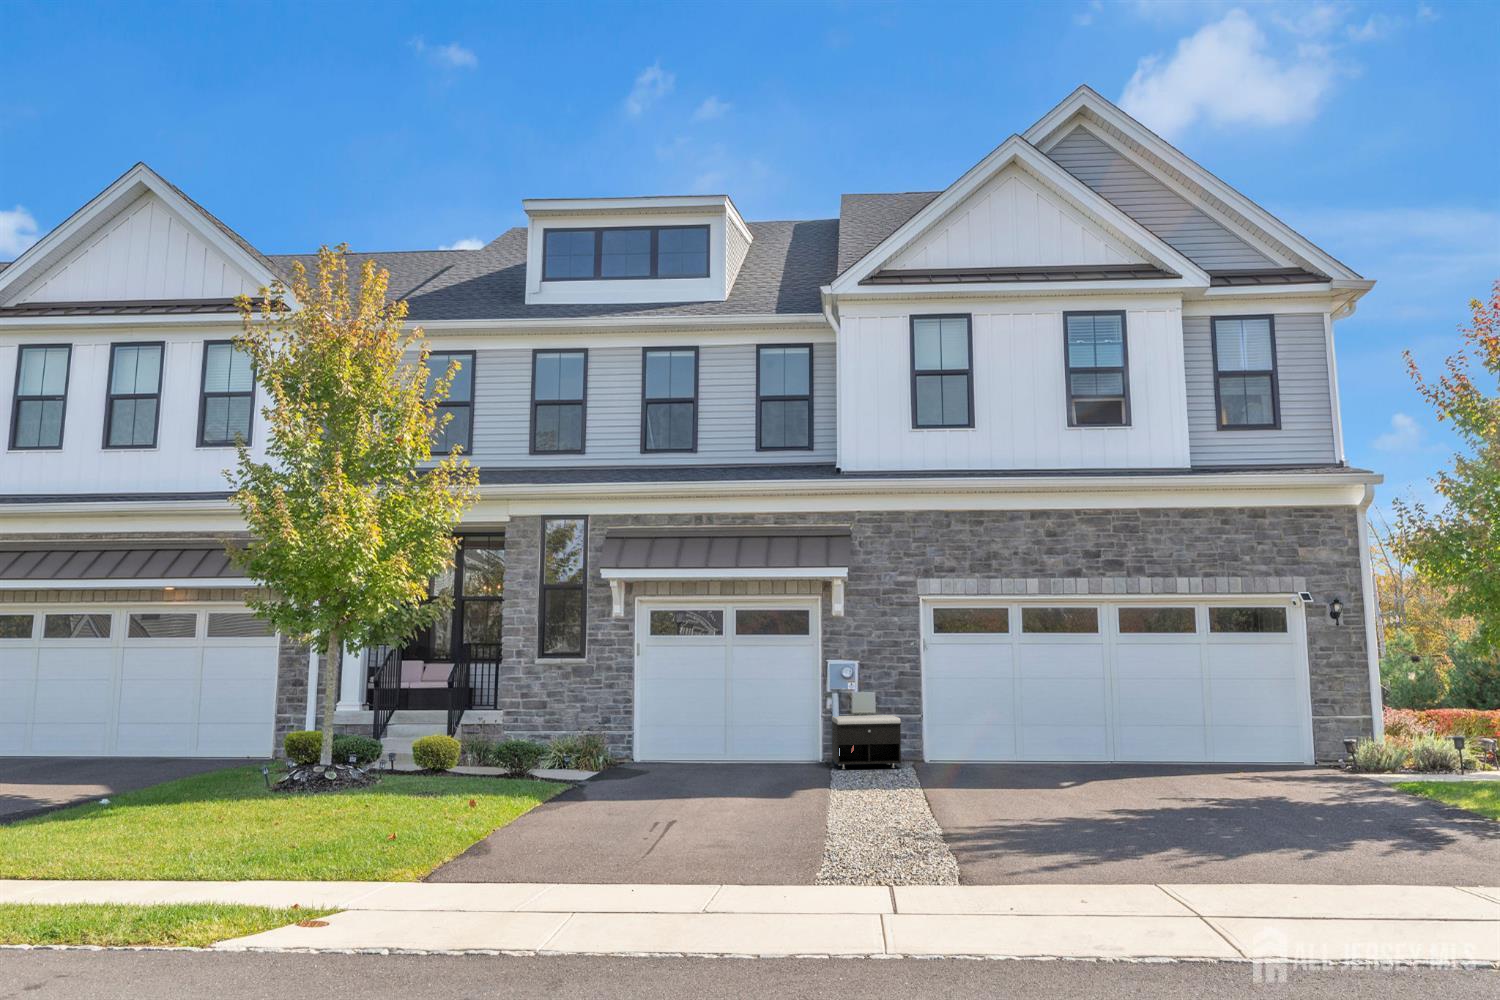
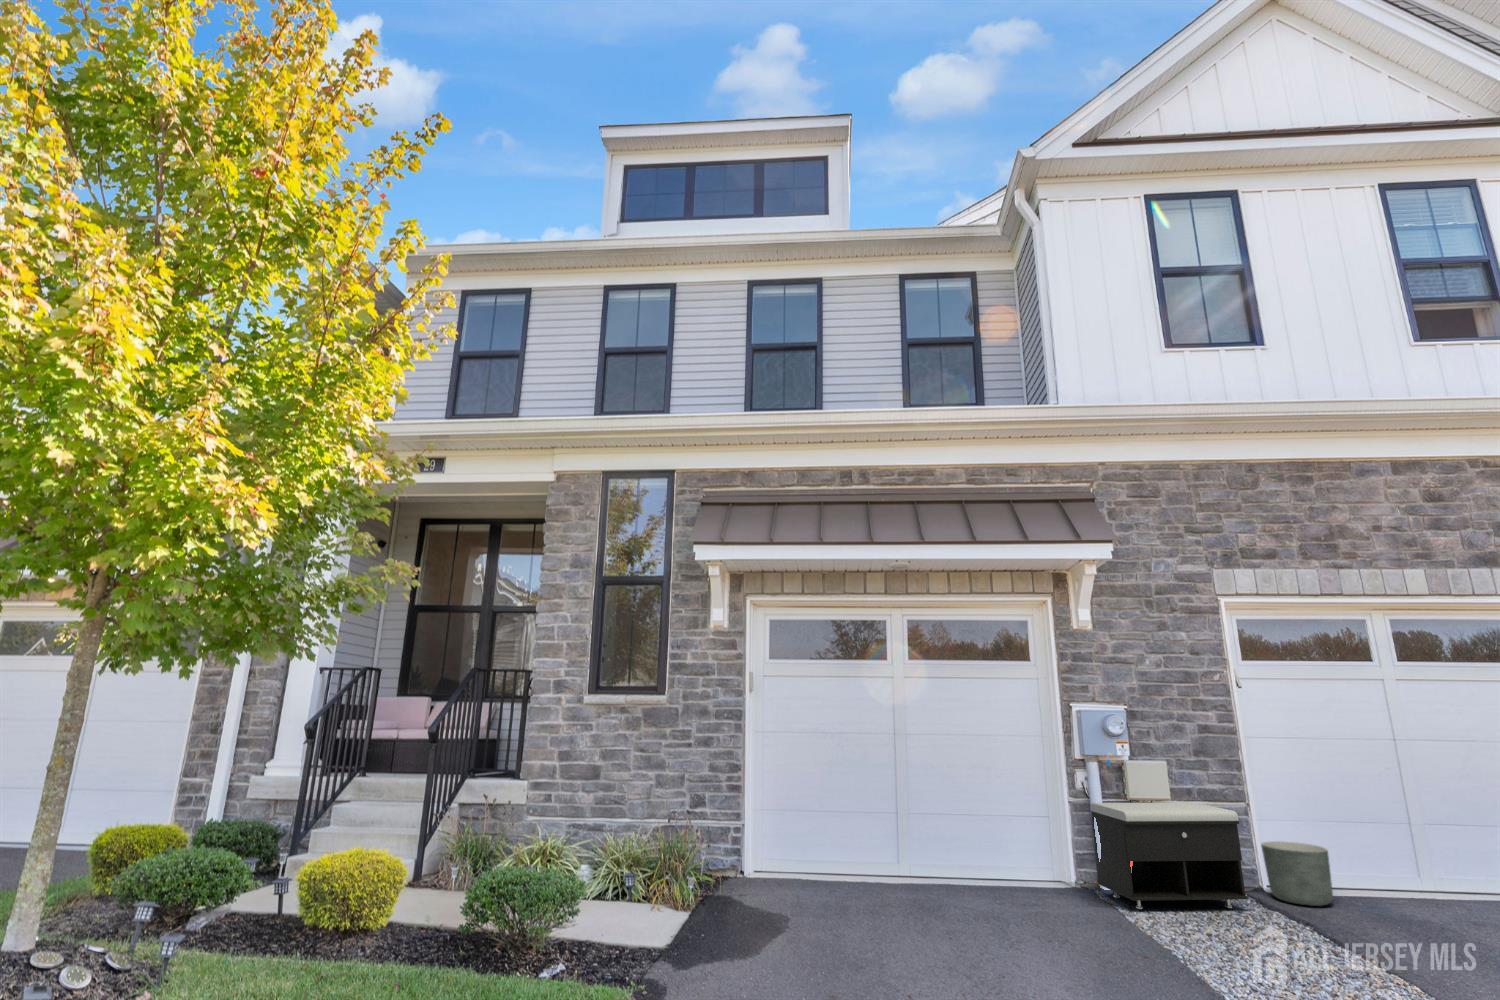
planter: none [924,735,955,767] -> present [1261,841,1333,906]

